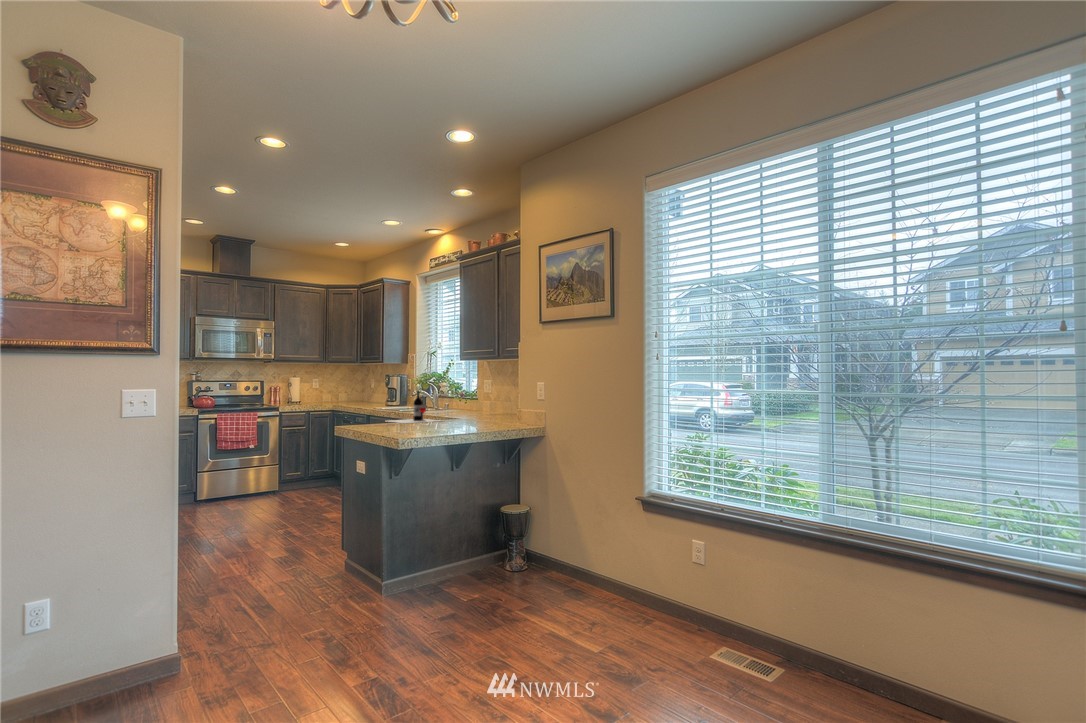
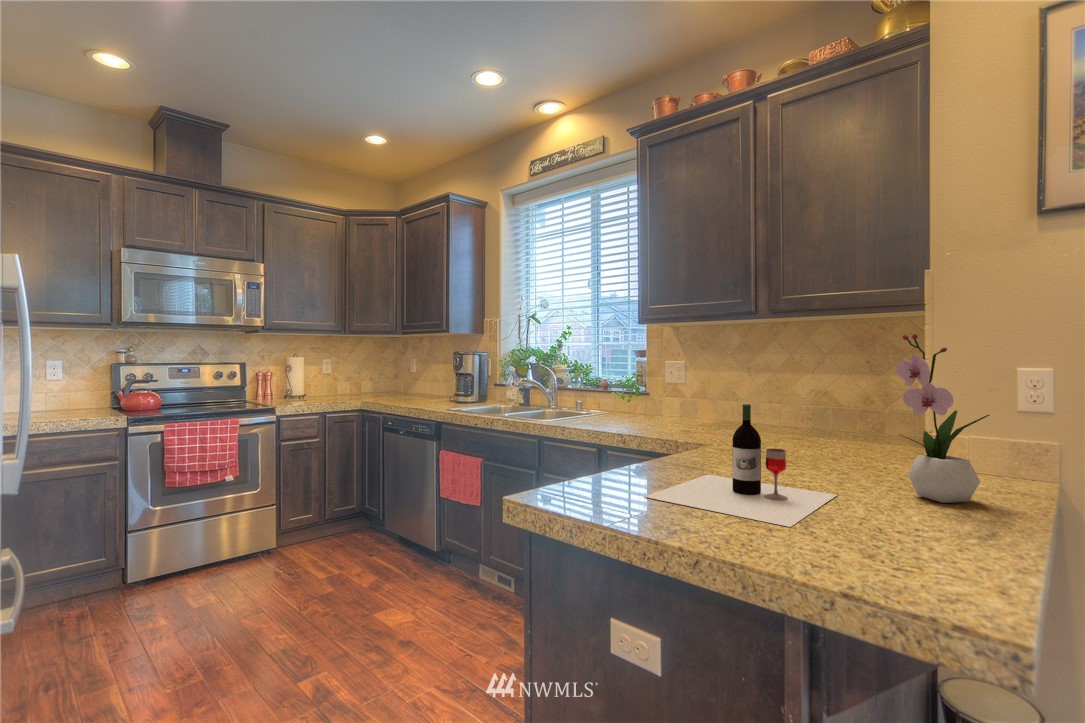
flower arrangement: none [464,367,486,421] -> present [896,334,989,503]

